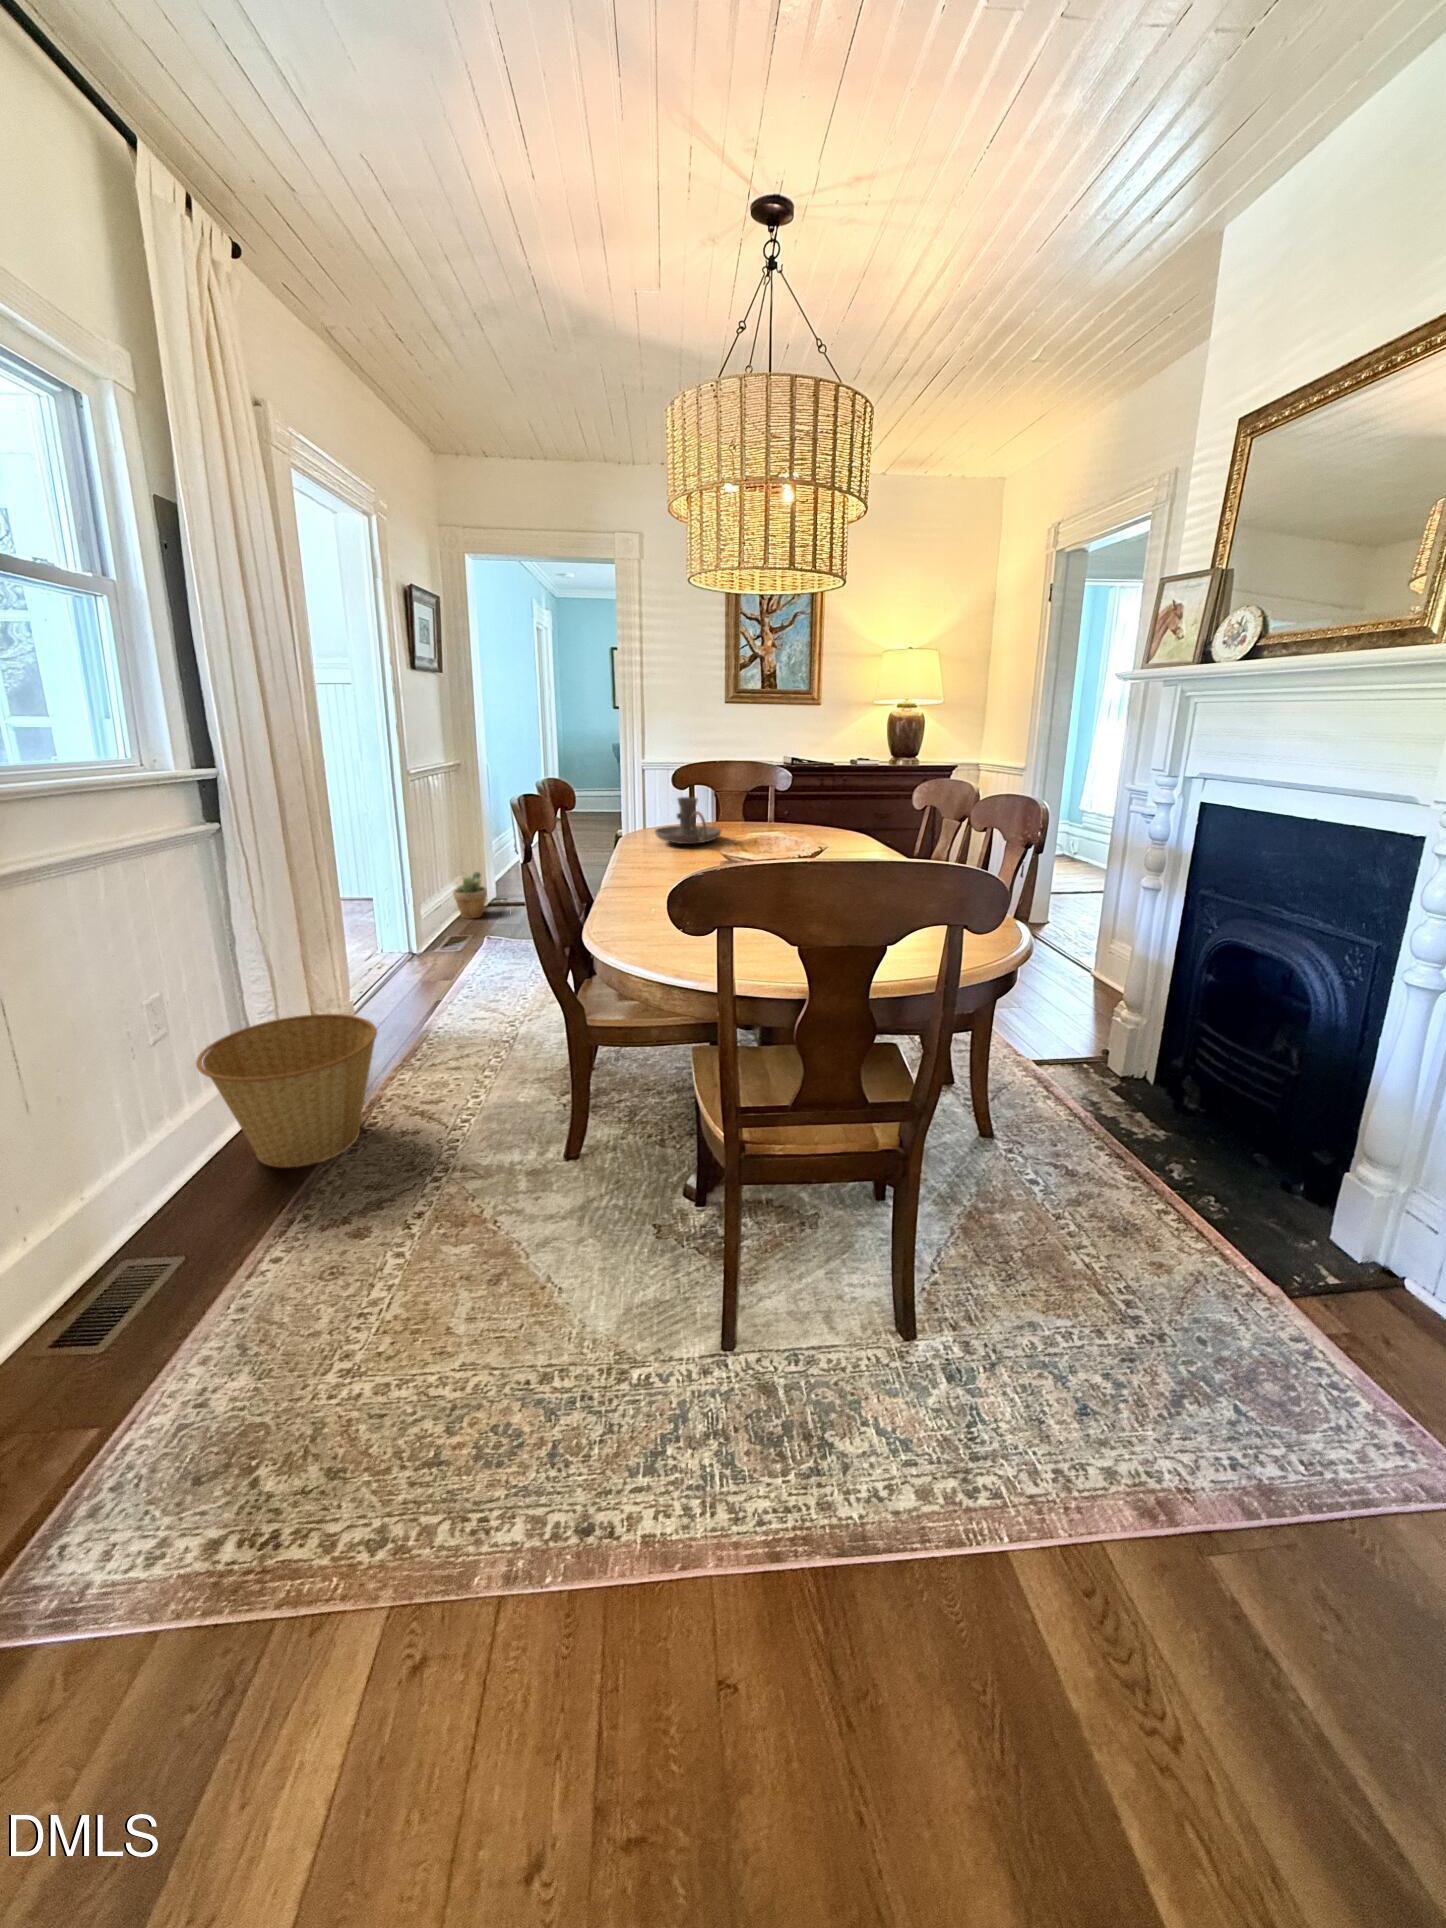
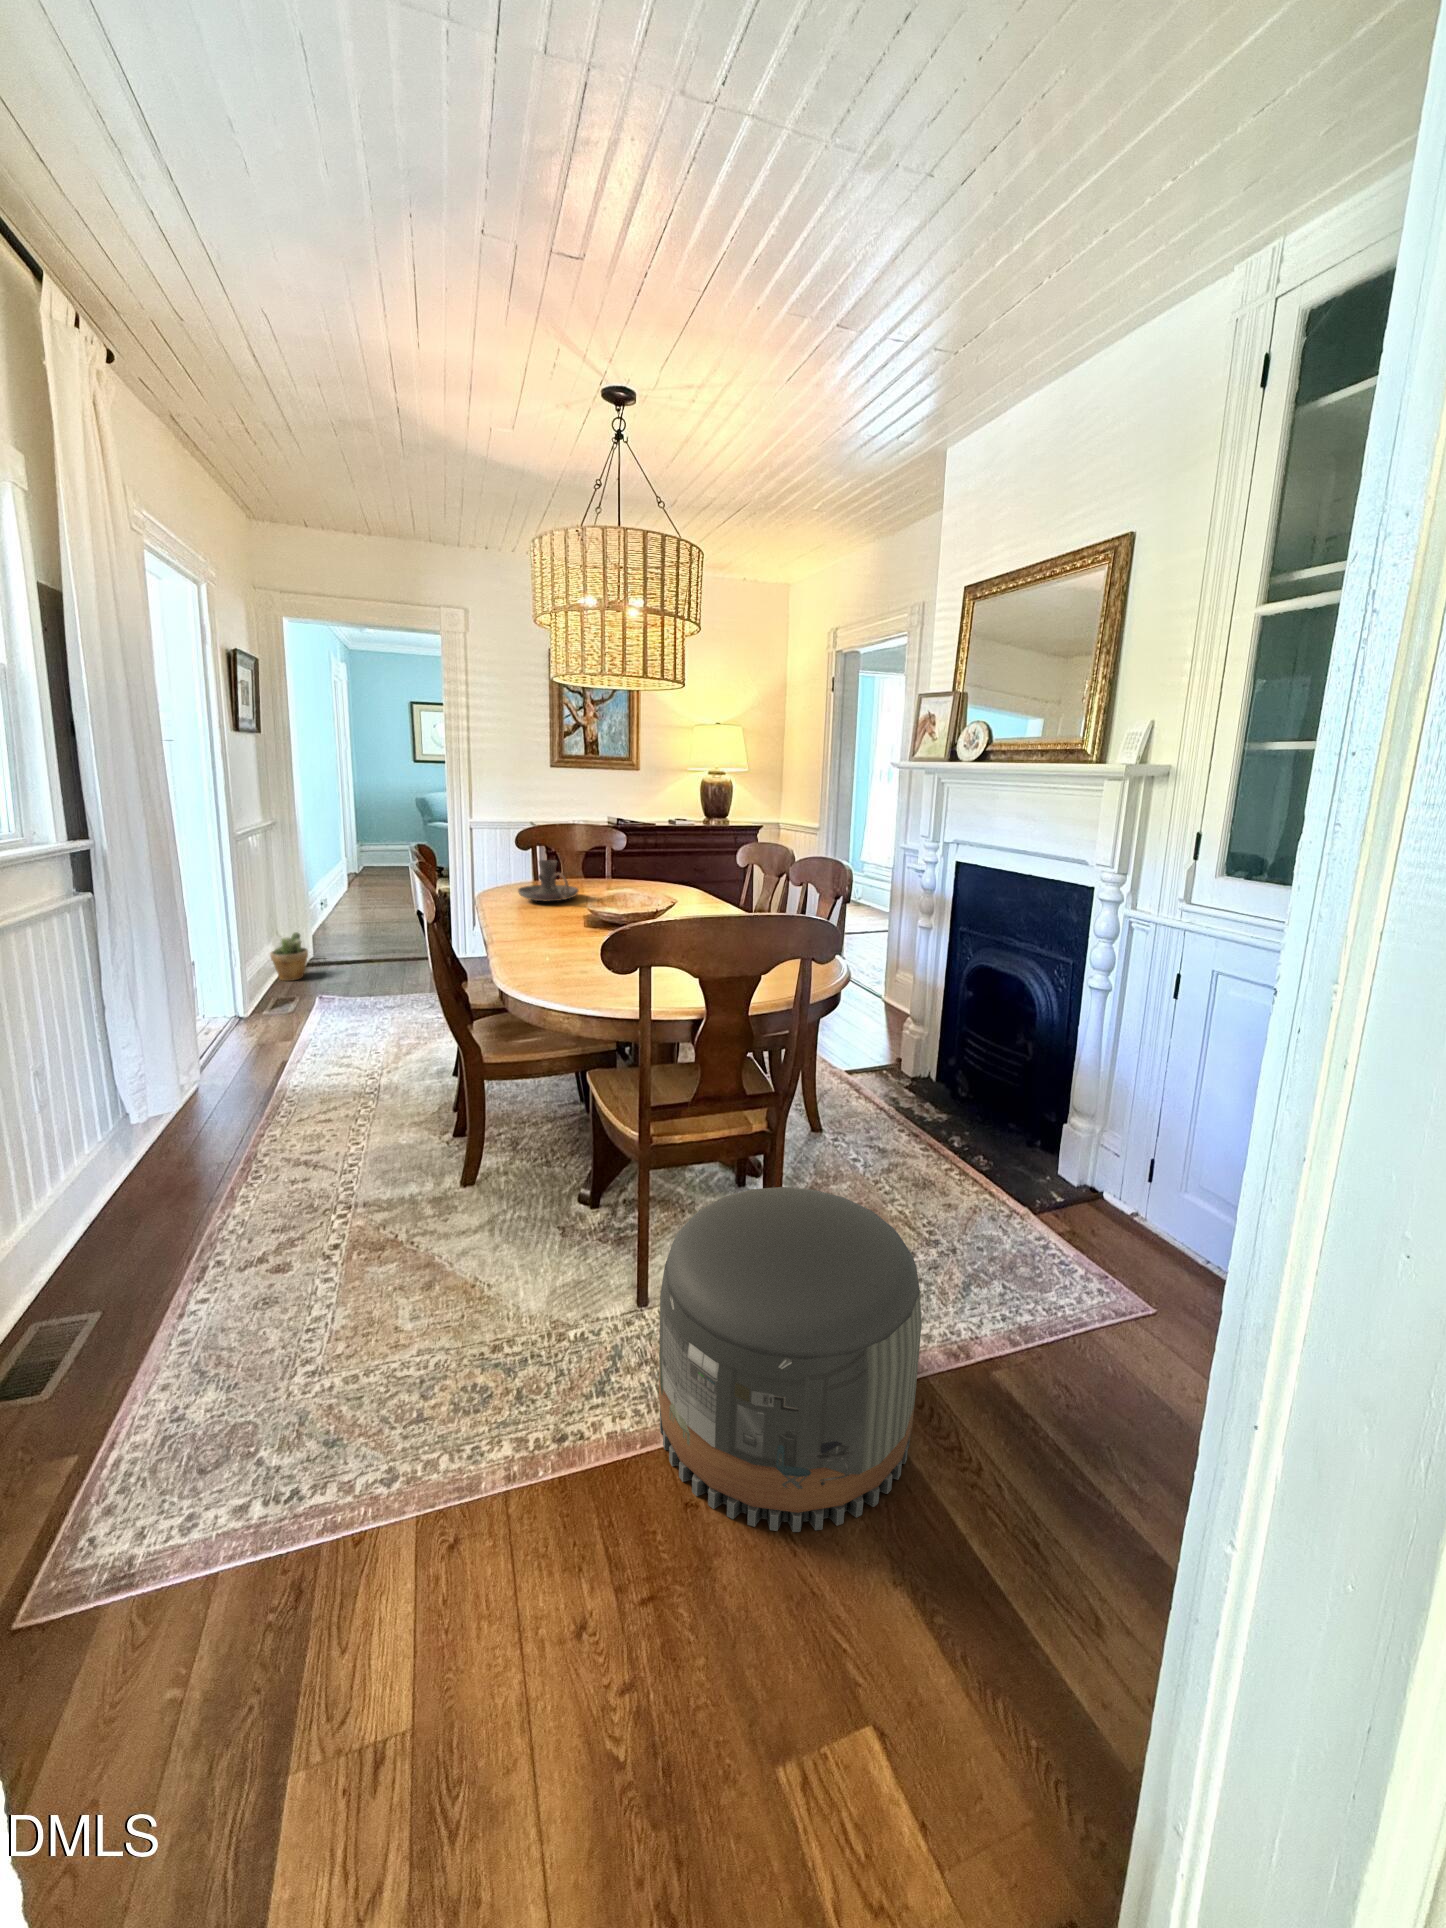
basket: present [196,1014,377,1167] -> none [80,1074,267,1226]
pouf: none [709,1238,1096,1790] -> present [659,1187,922,1532]

